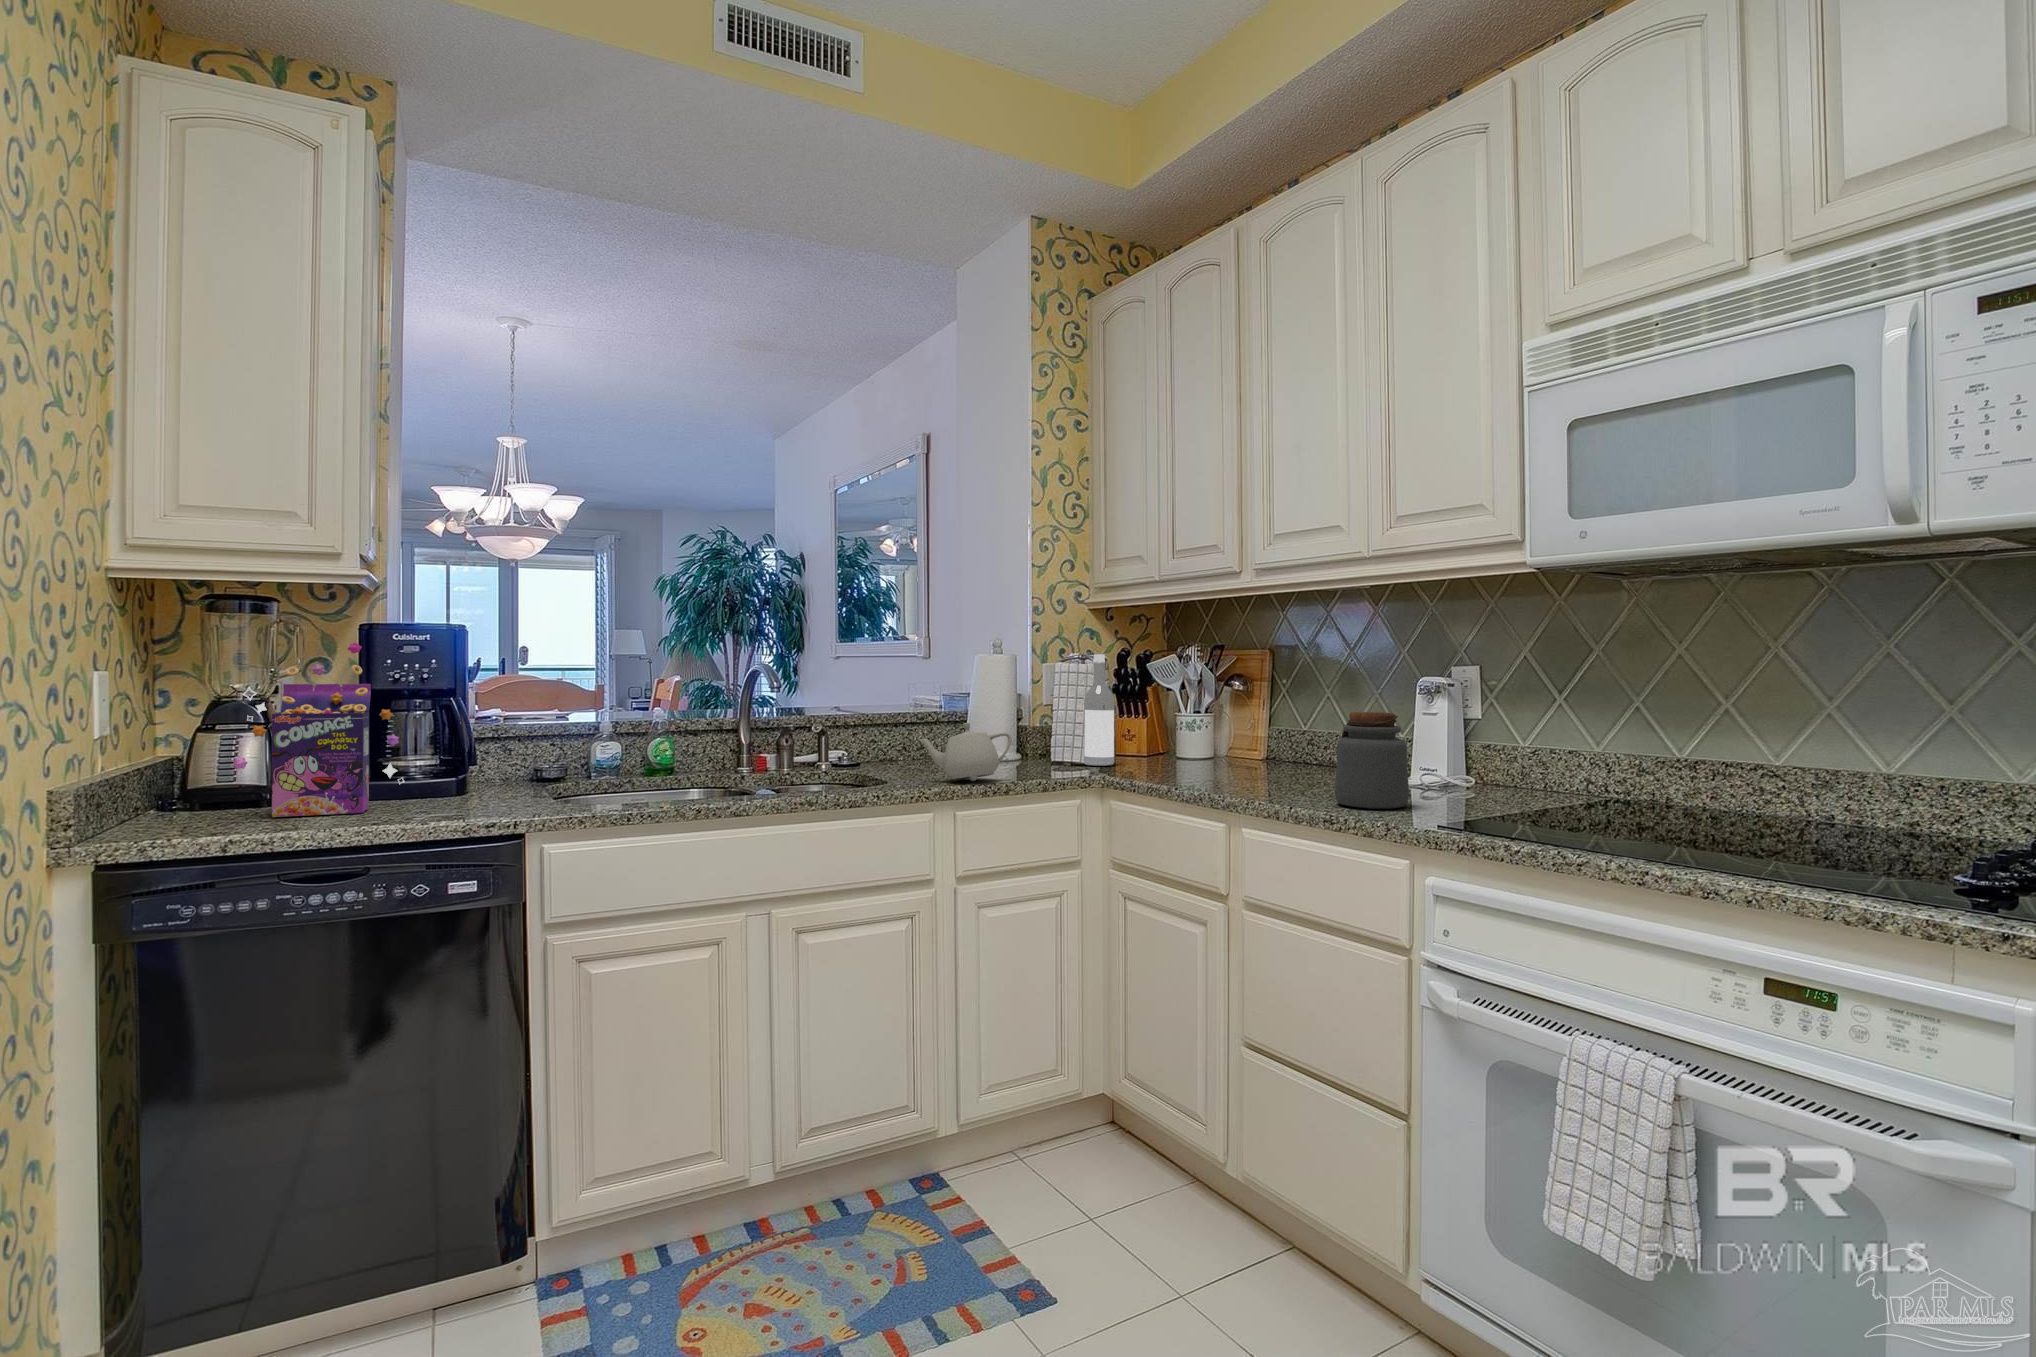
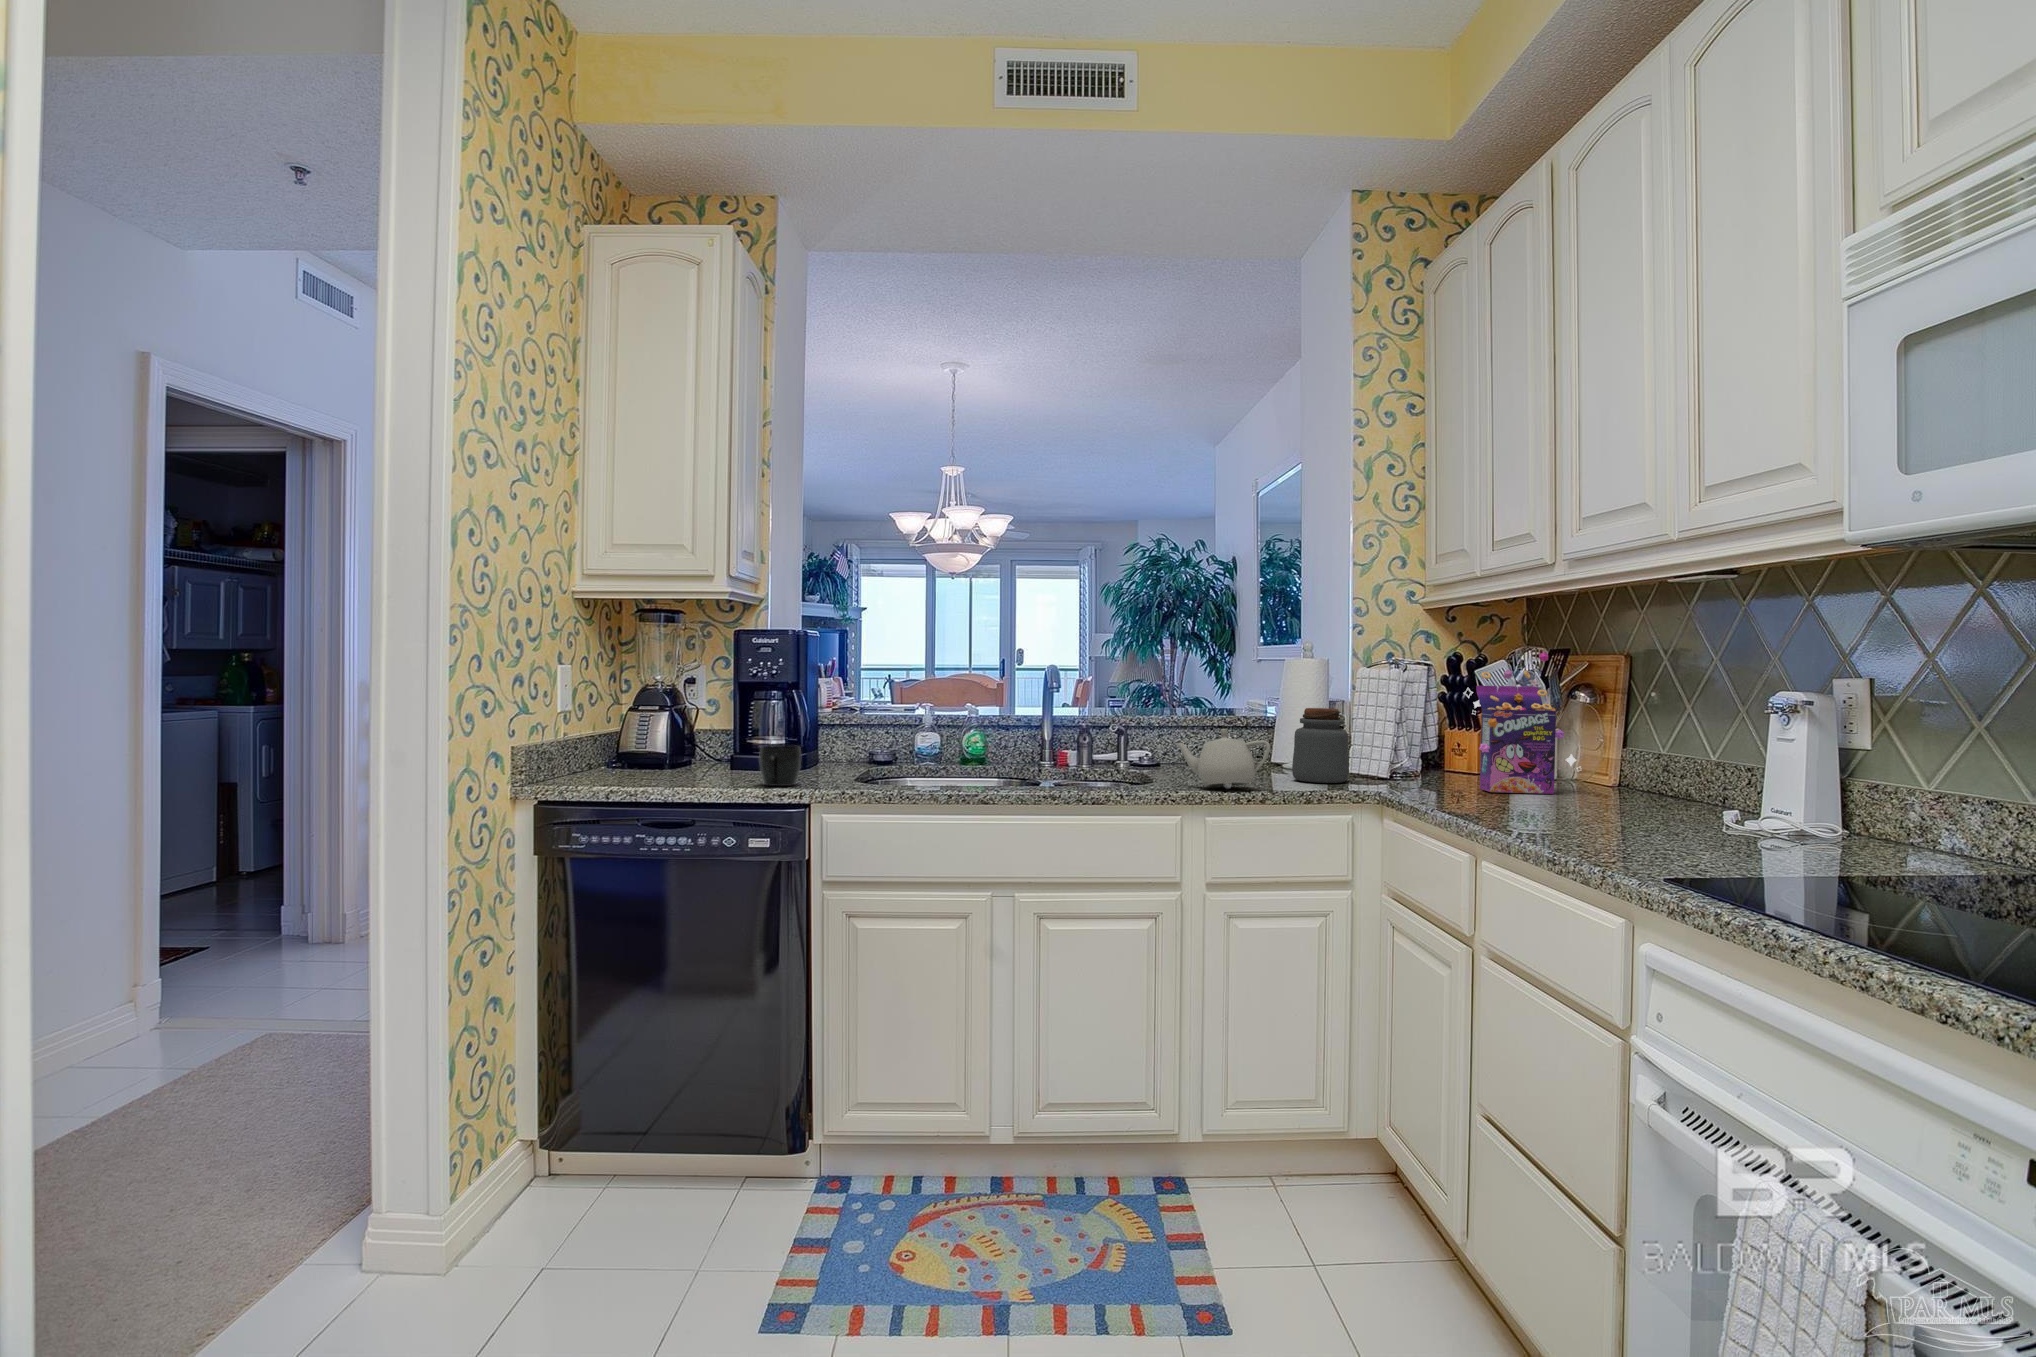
cereal box: present [232,643,404,817] -> present [1464,652,1581,794]
wine bottle: present [1084,654,1115,766] -> none [1384,660,1421,784]
jar: present [1335,712,1409,809] -> present [1292,708,1349,783]
mug: none [448,764,505,816] -> present [759,745,801,786]

